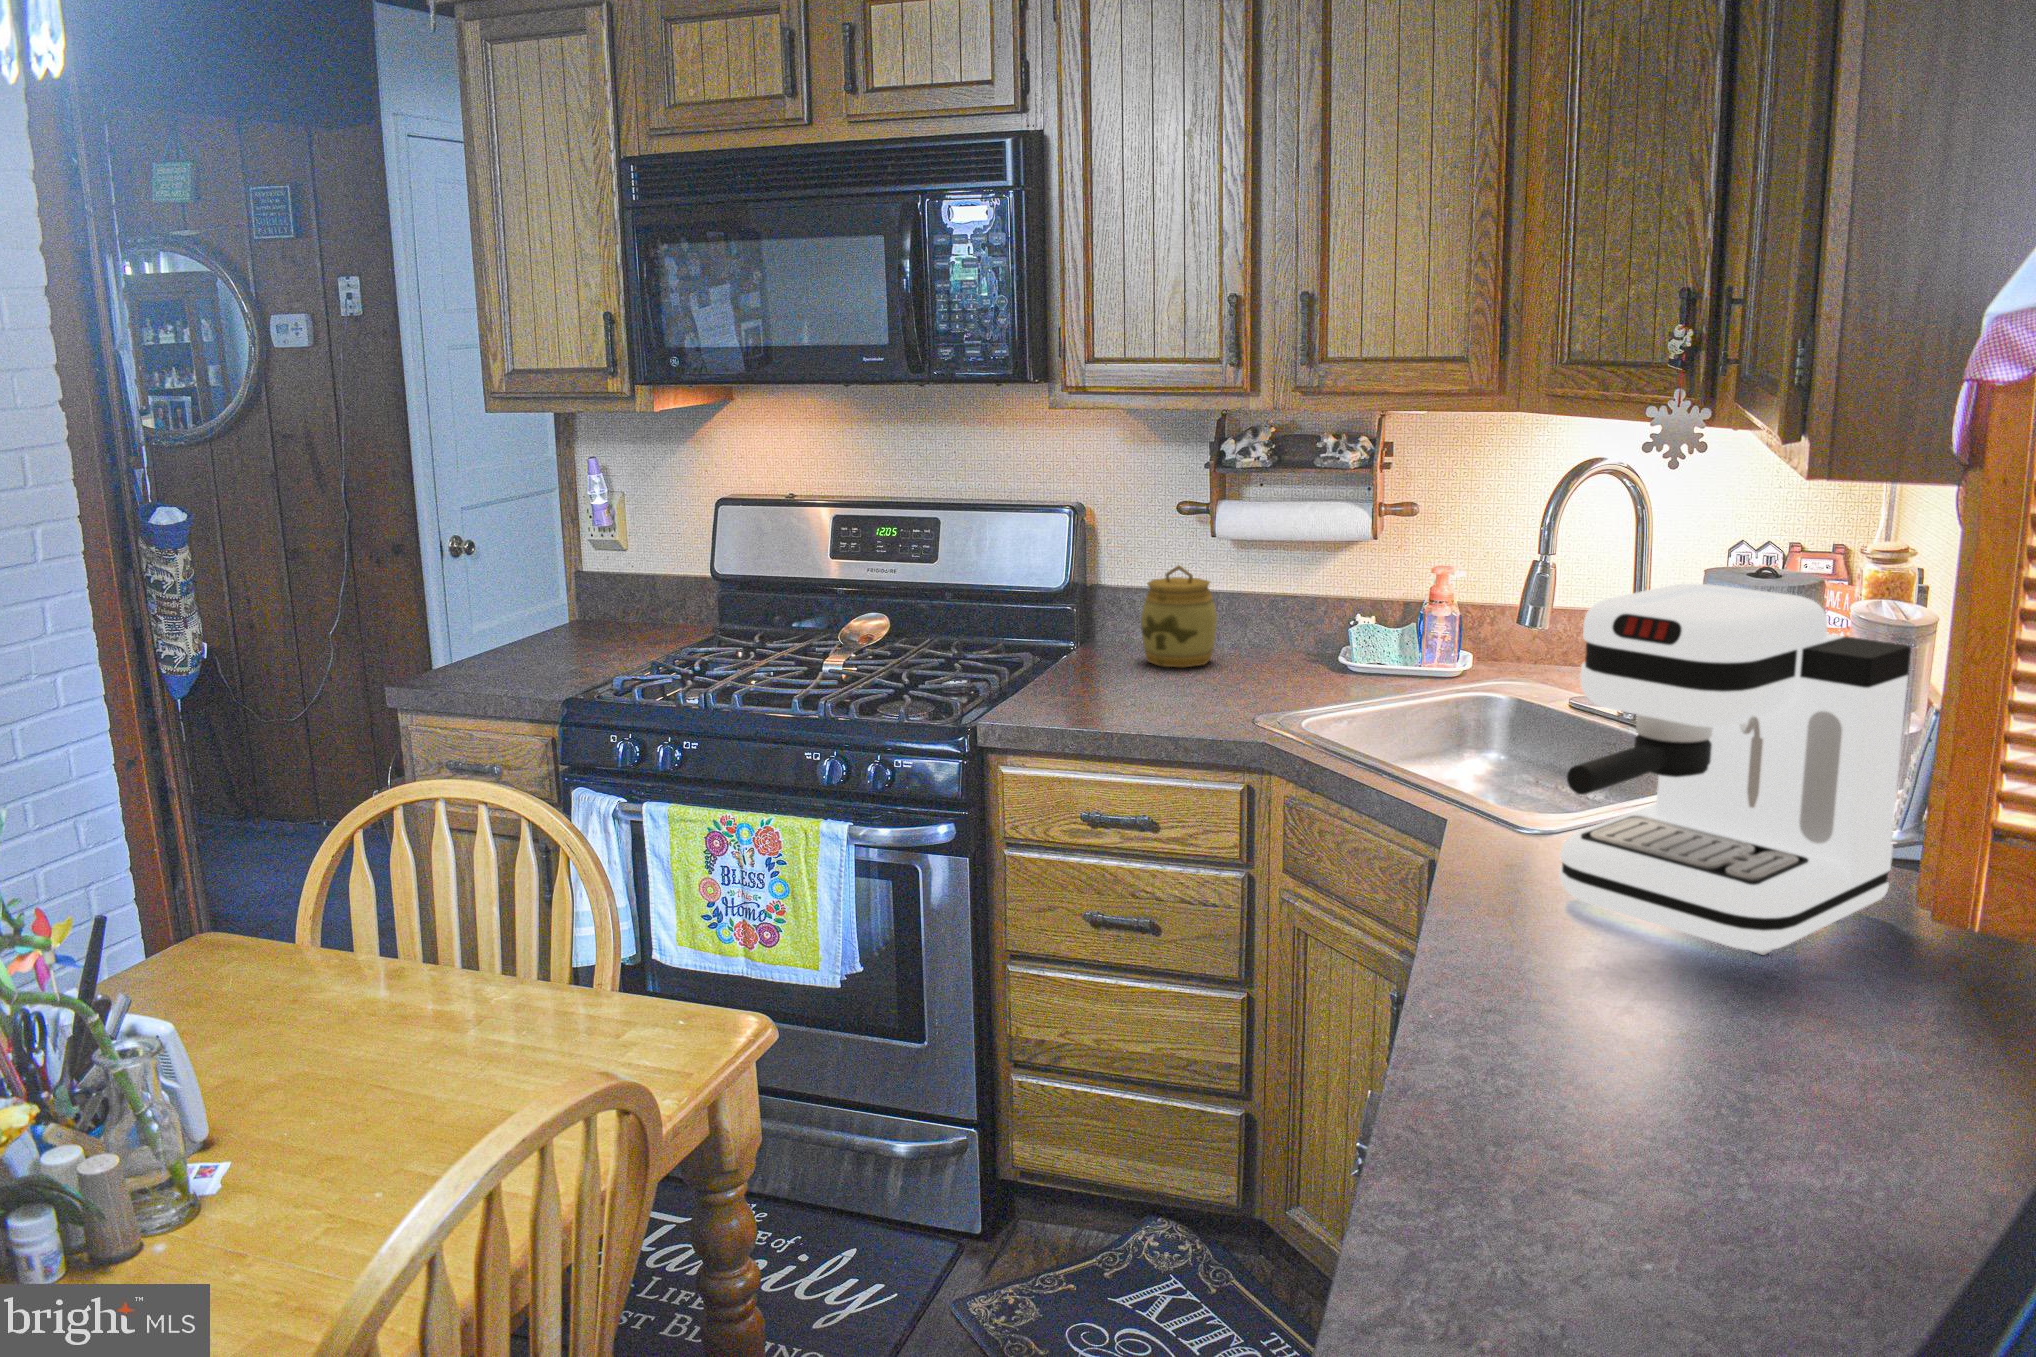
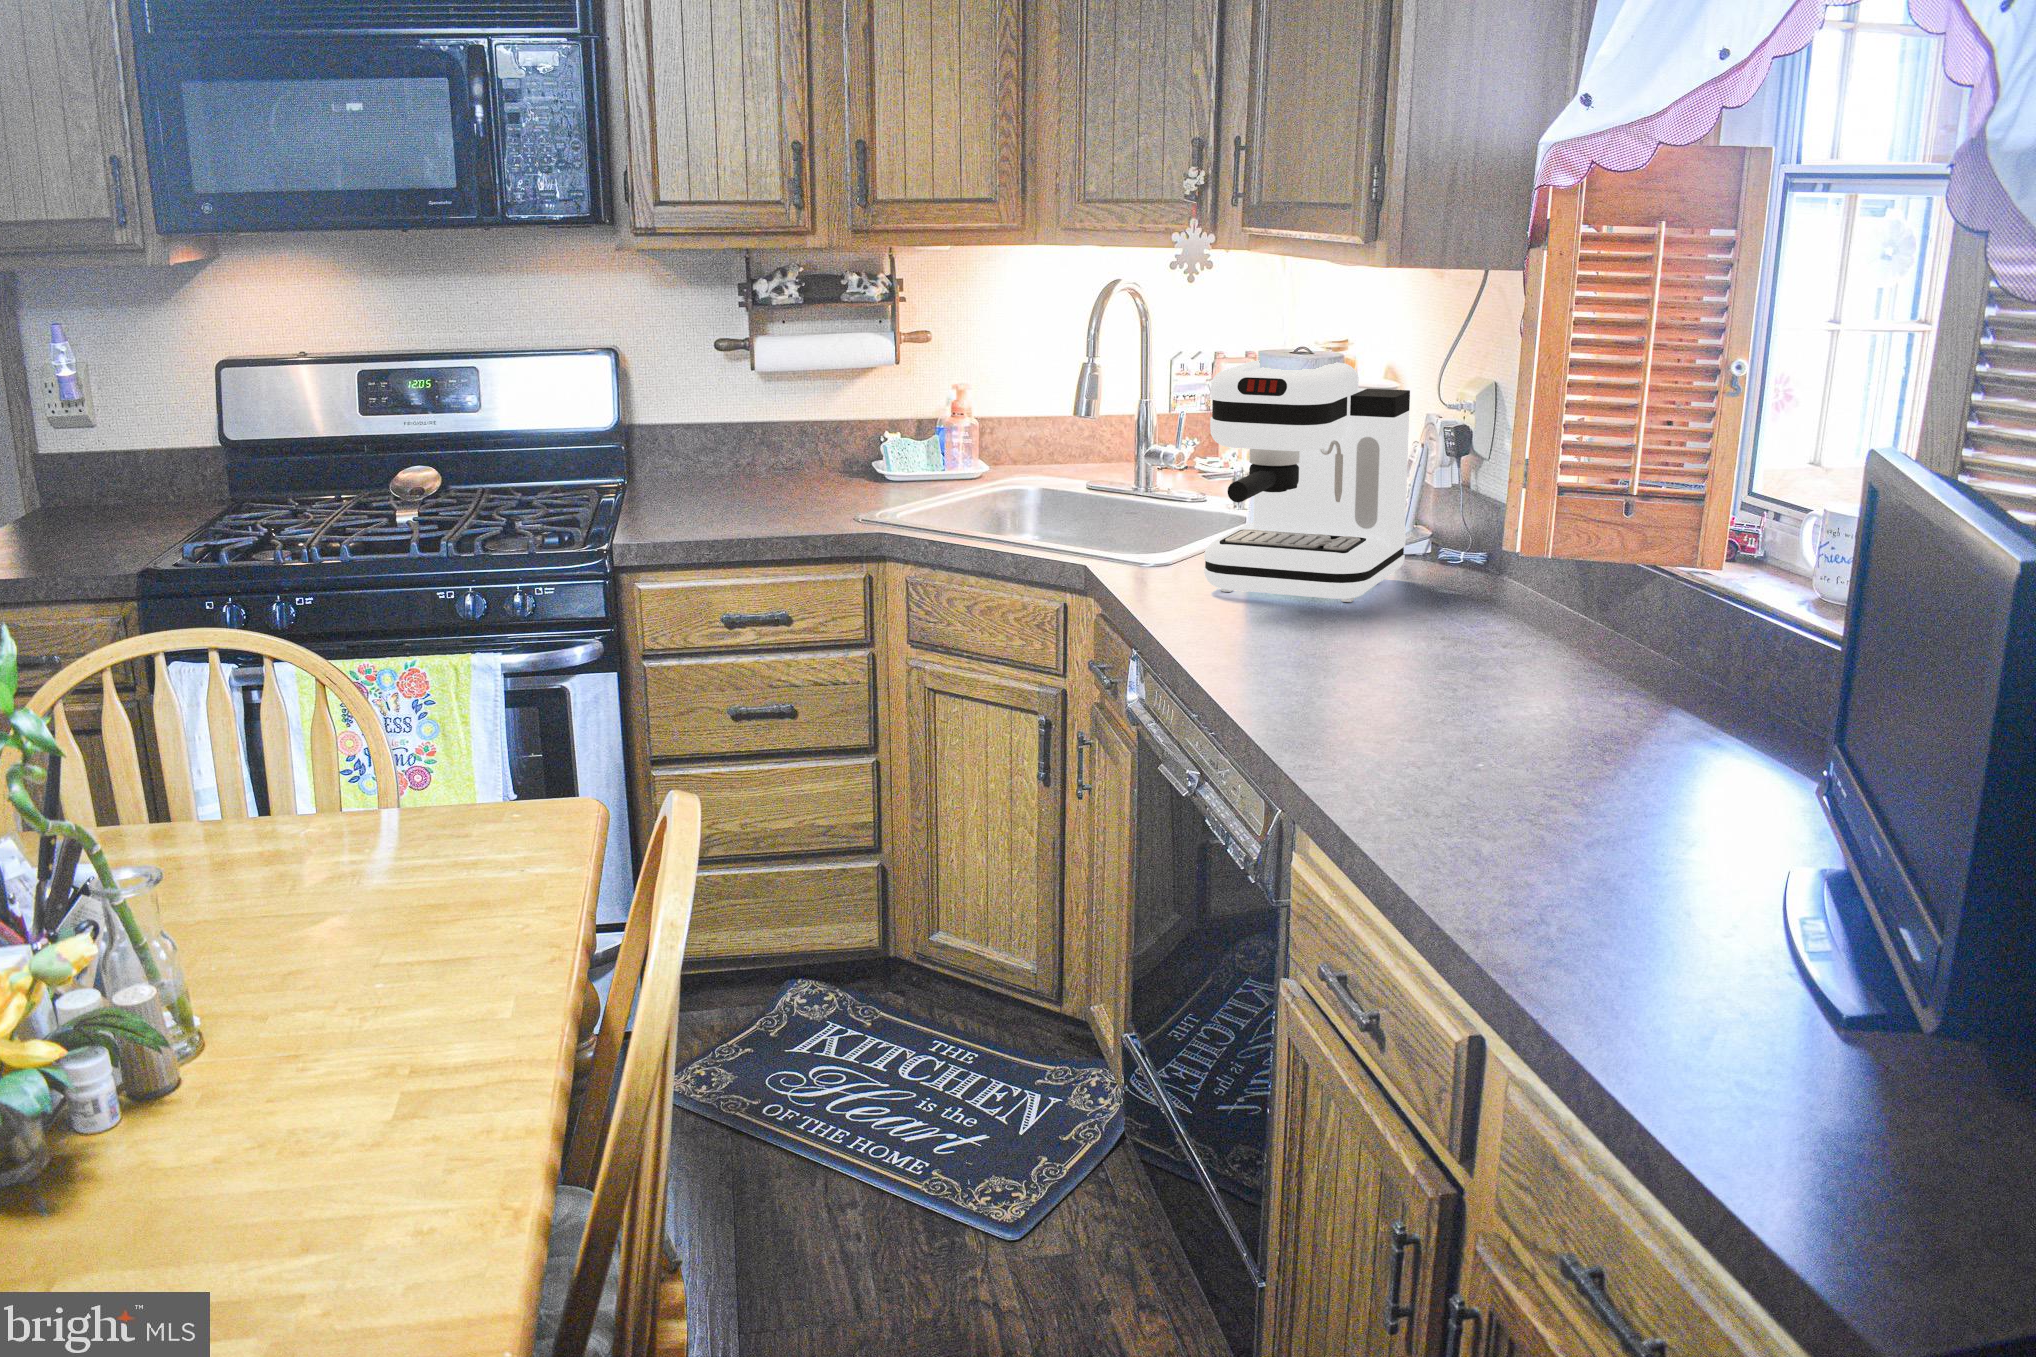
jar: present [1141,565,1217,667] -> none [697,397,765,494]

